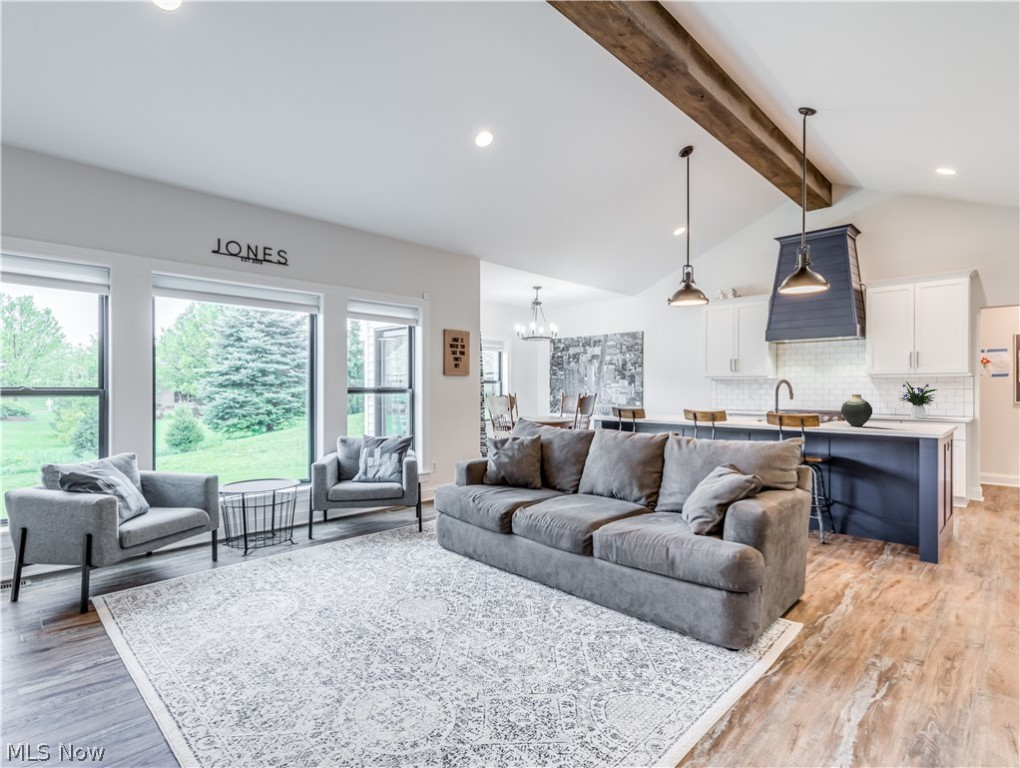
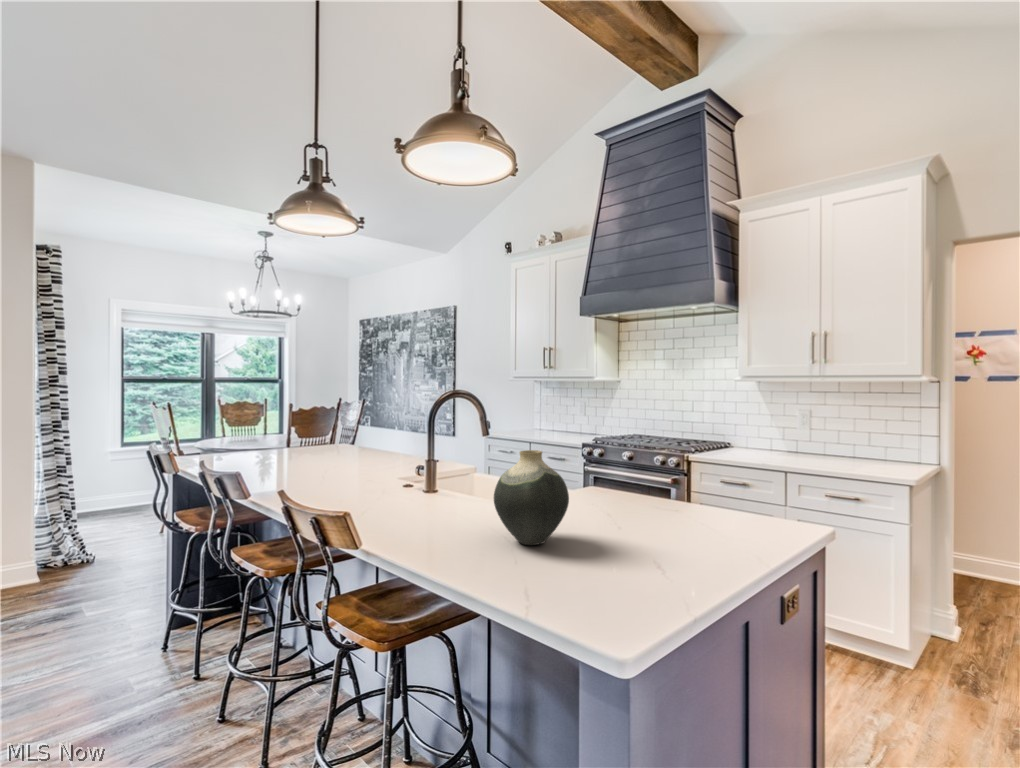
flower arrangement: present [901,382,936,418] -> none [788,393,866,468]

